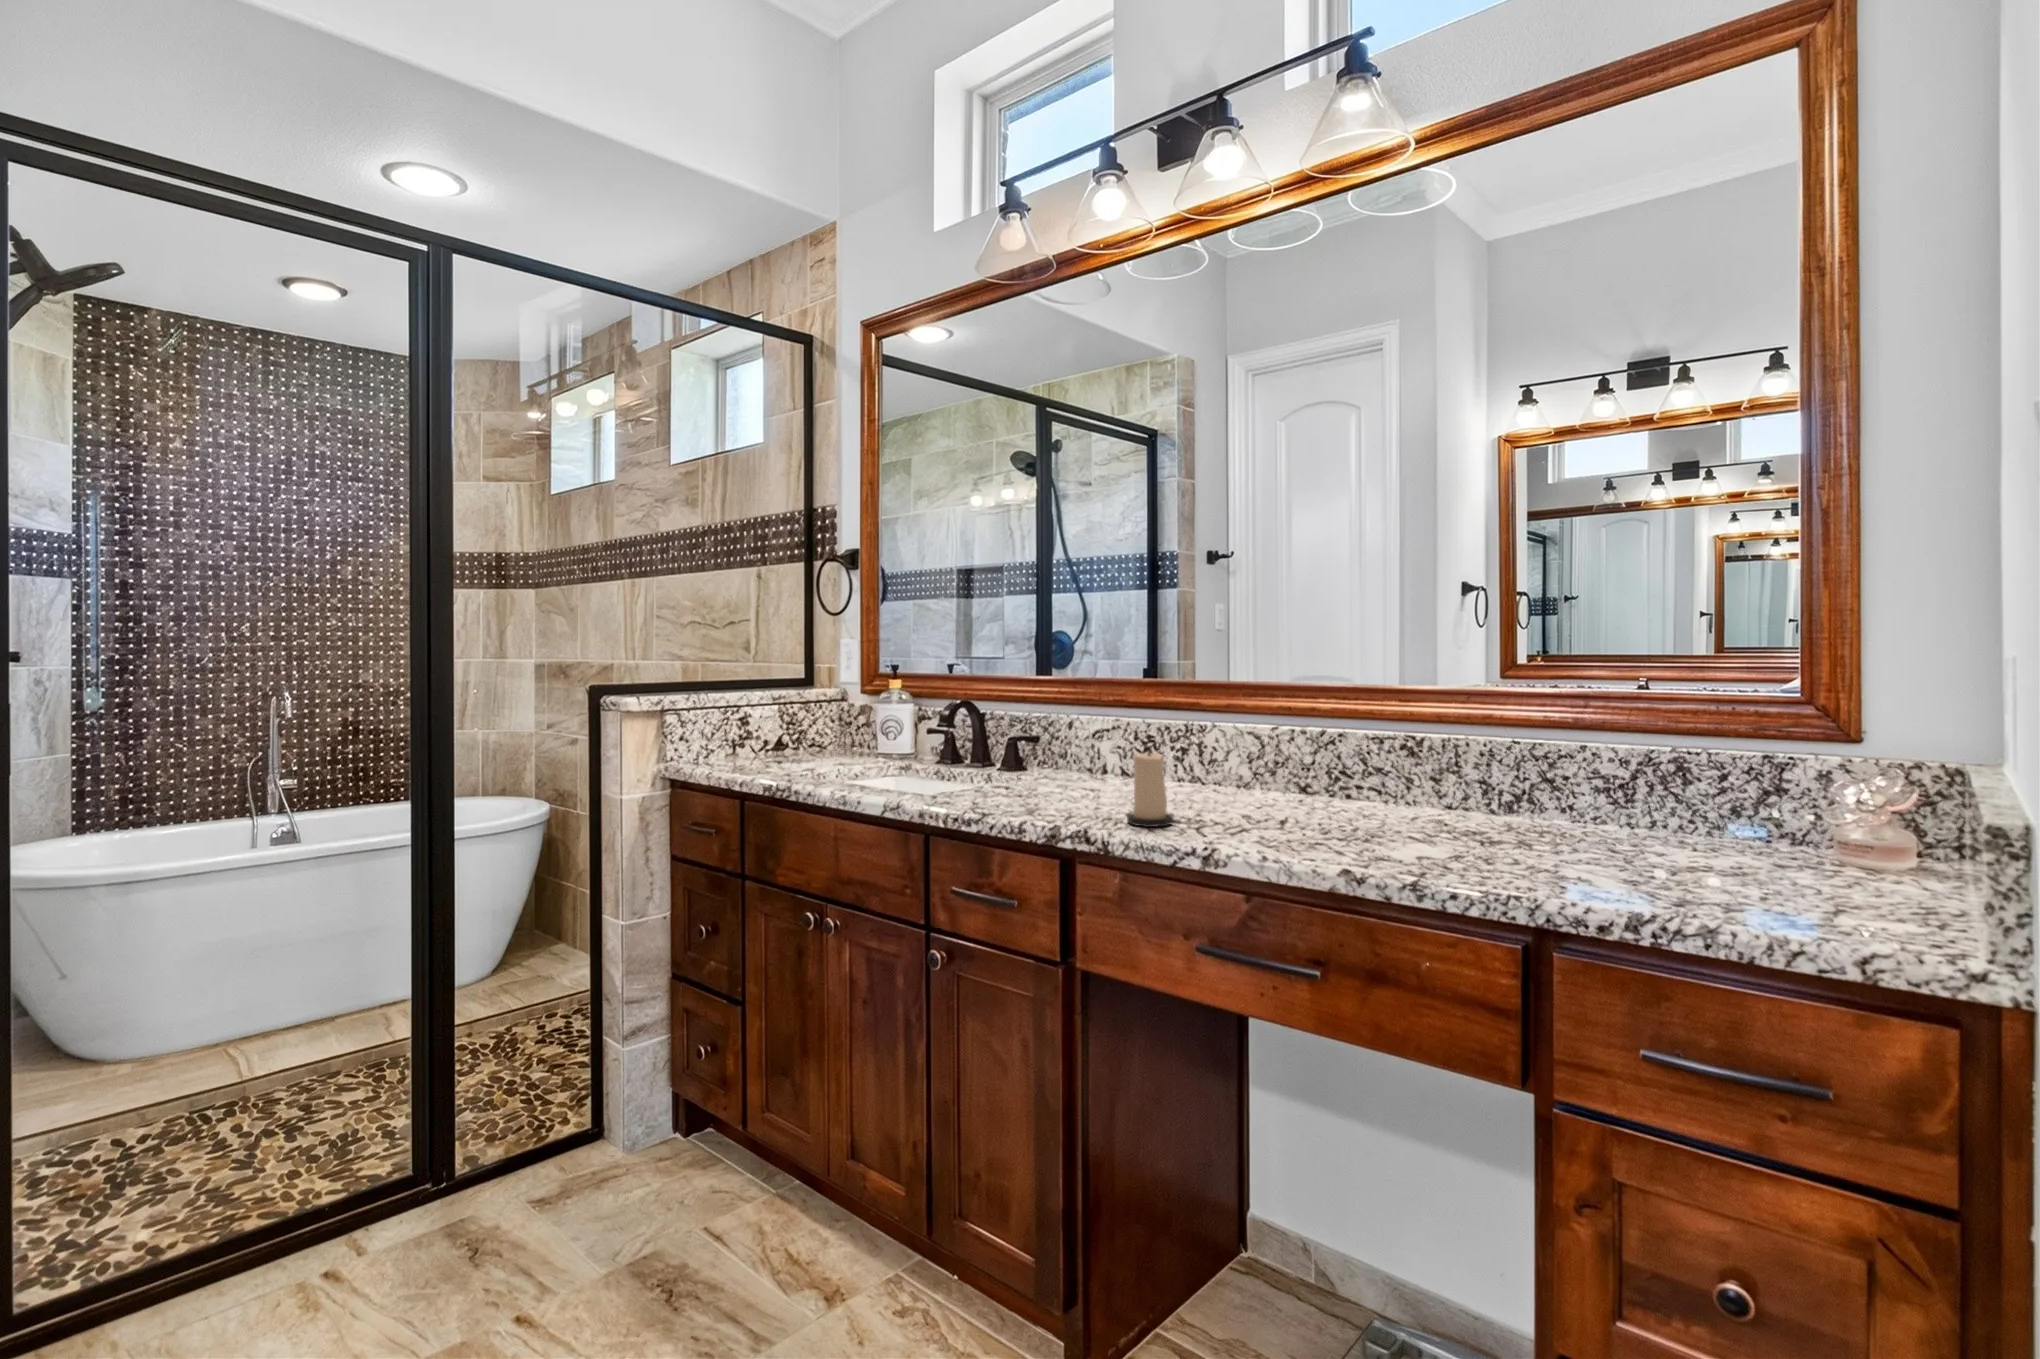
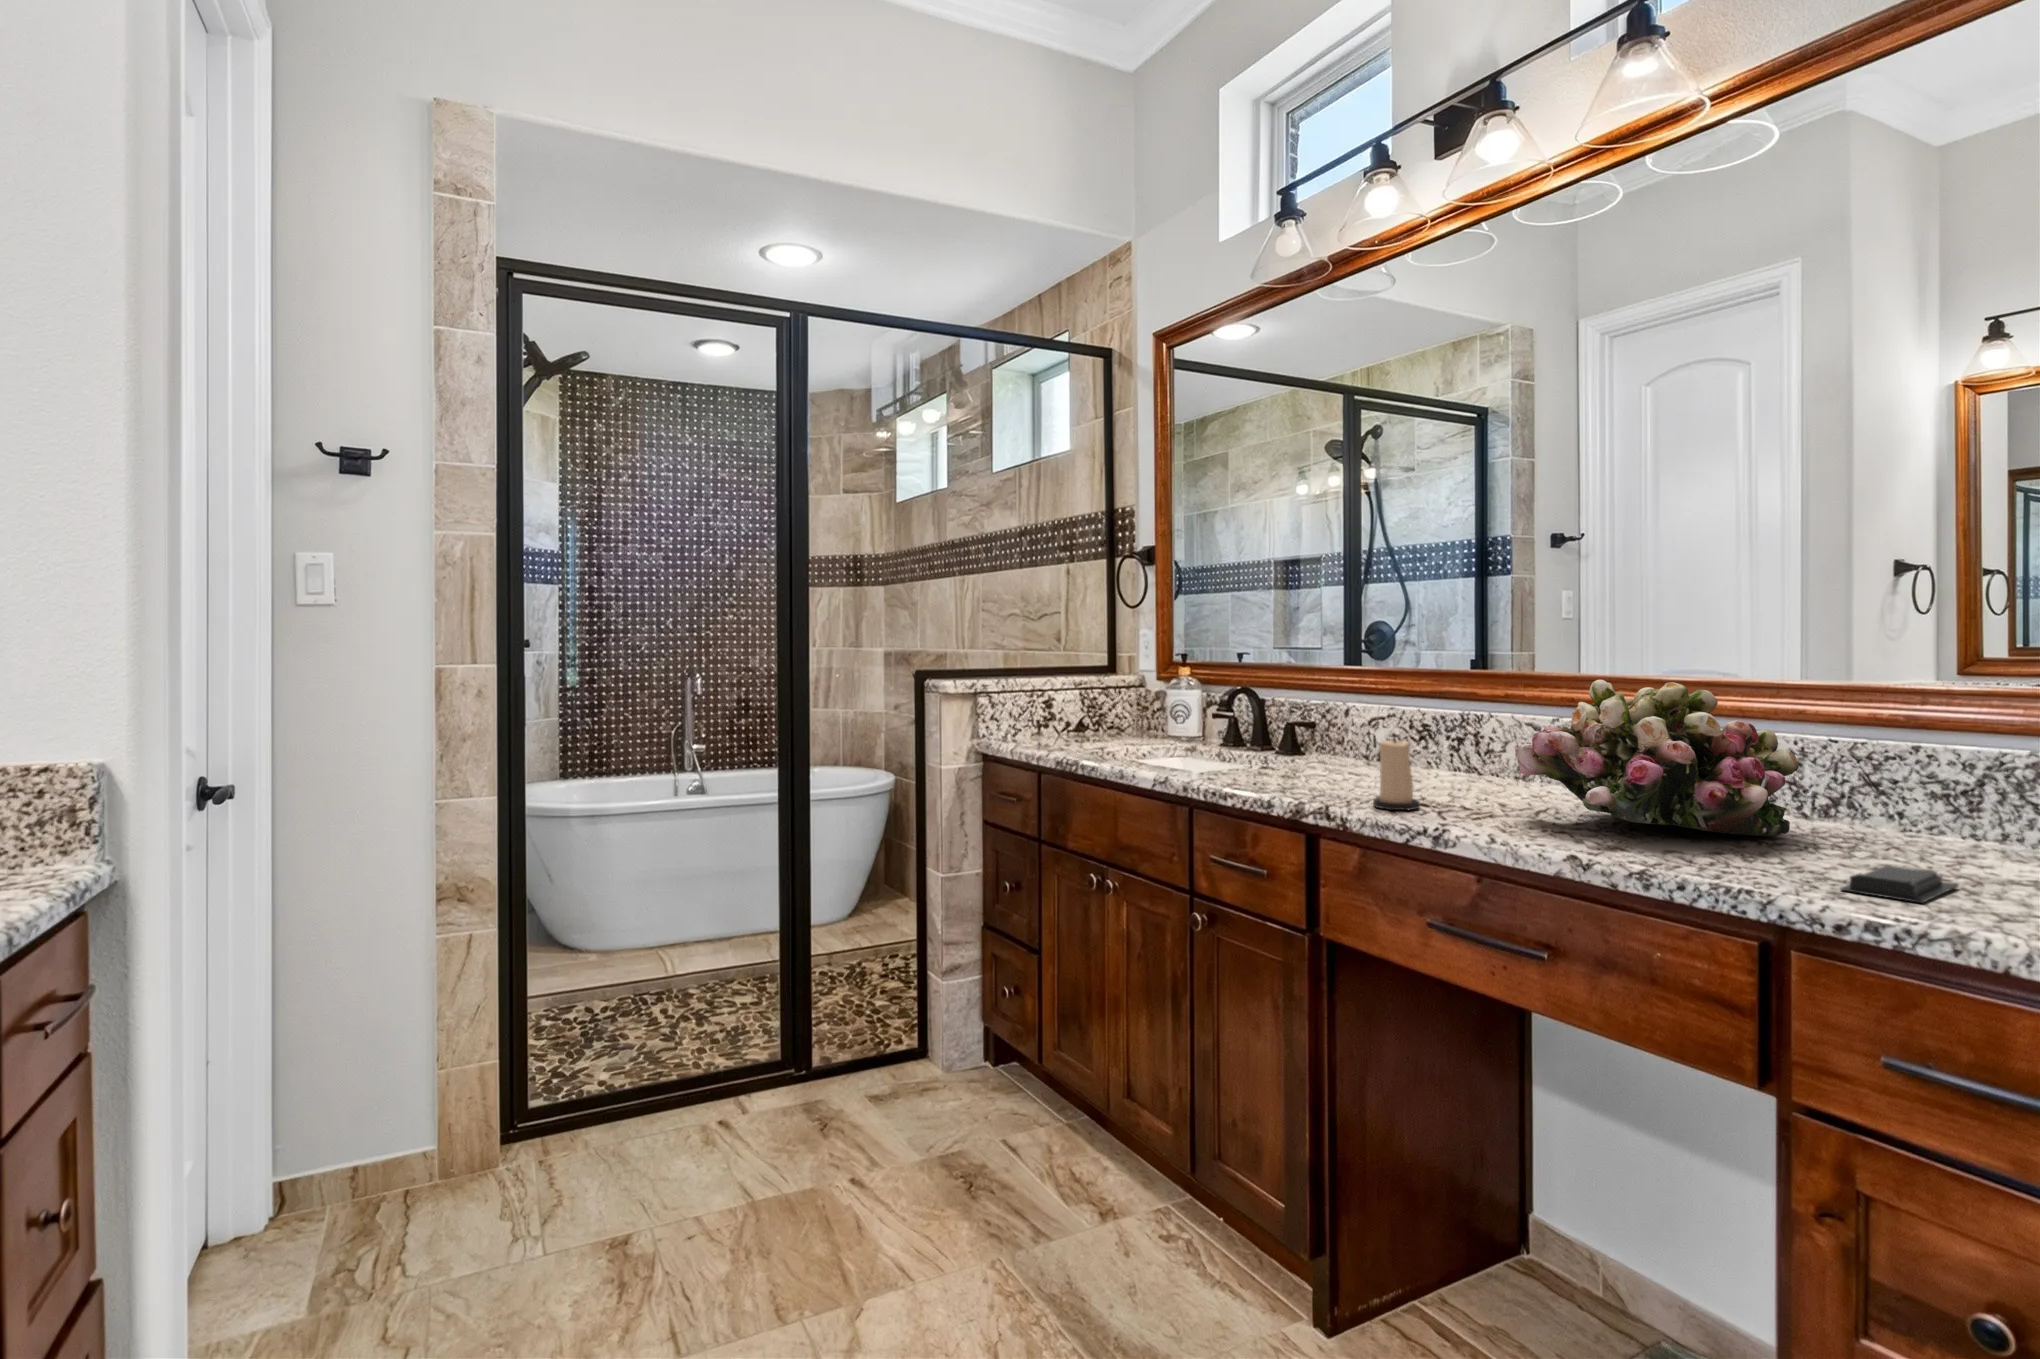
flower arrangement: none [1265,688,1506,836] -> present [1515,680,1799,836]
soap bar: none [1587,862,1666,899] -> present [1841,865,1958,903]

